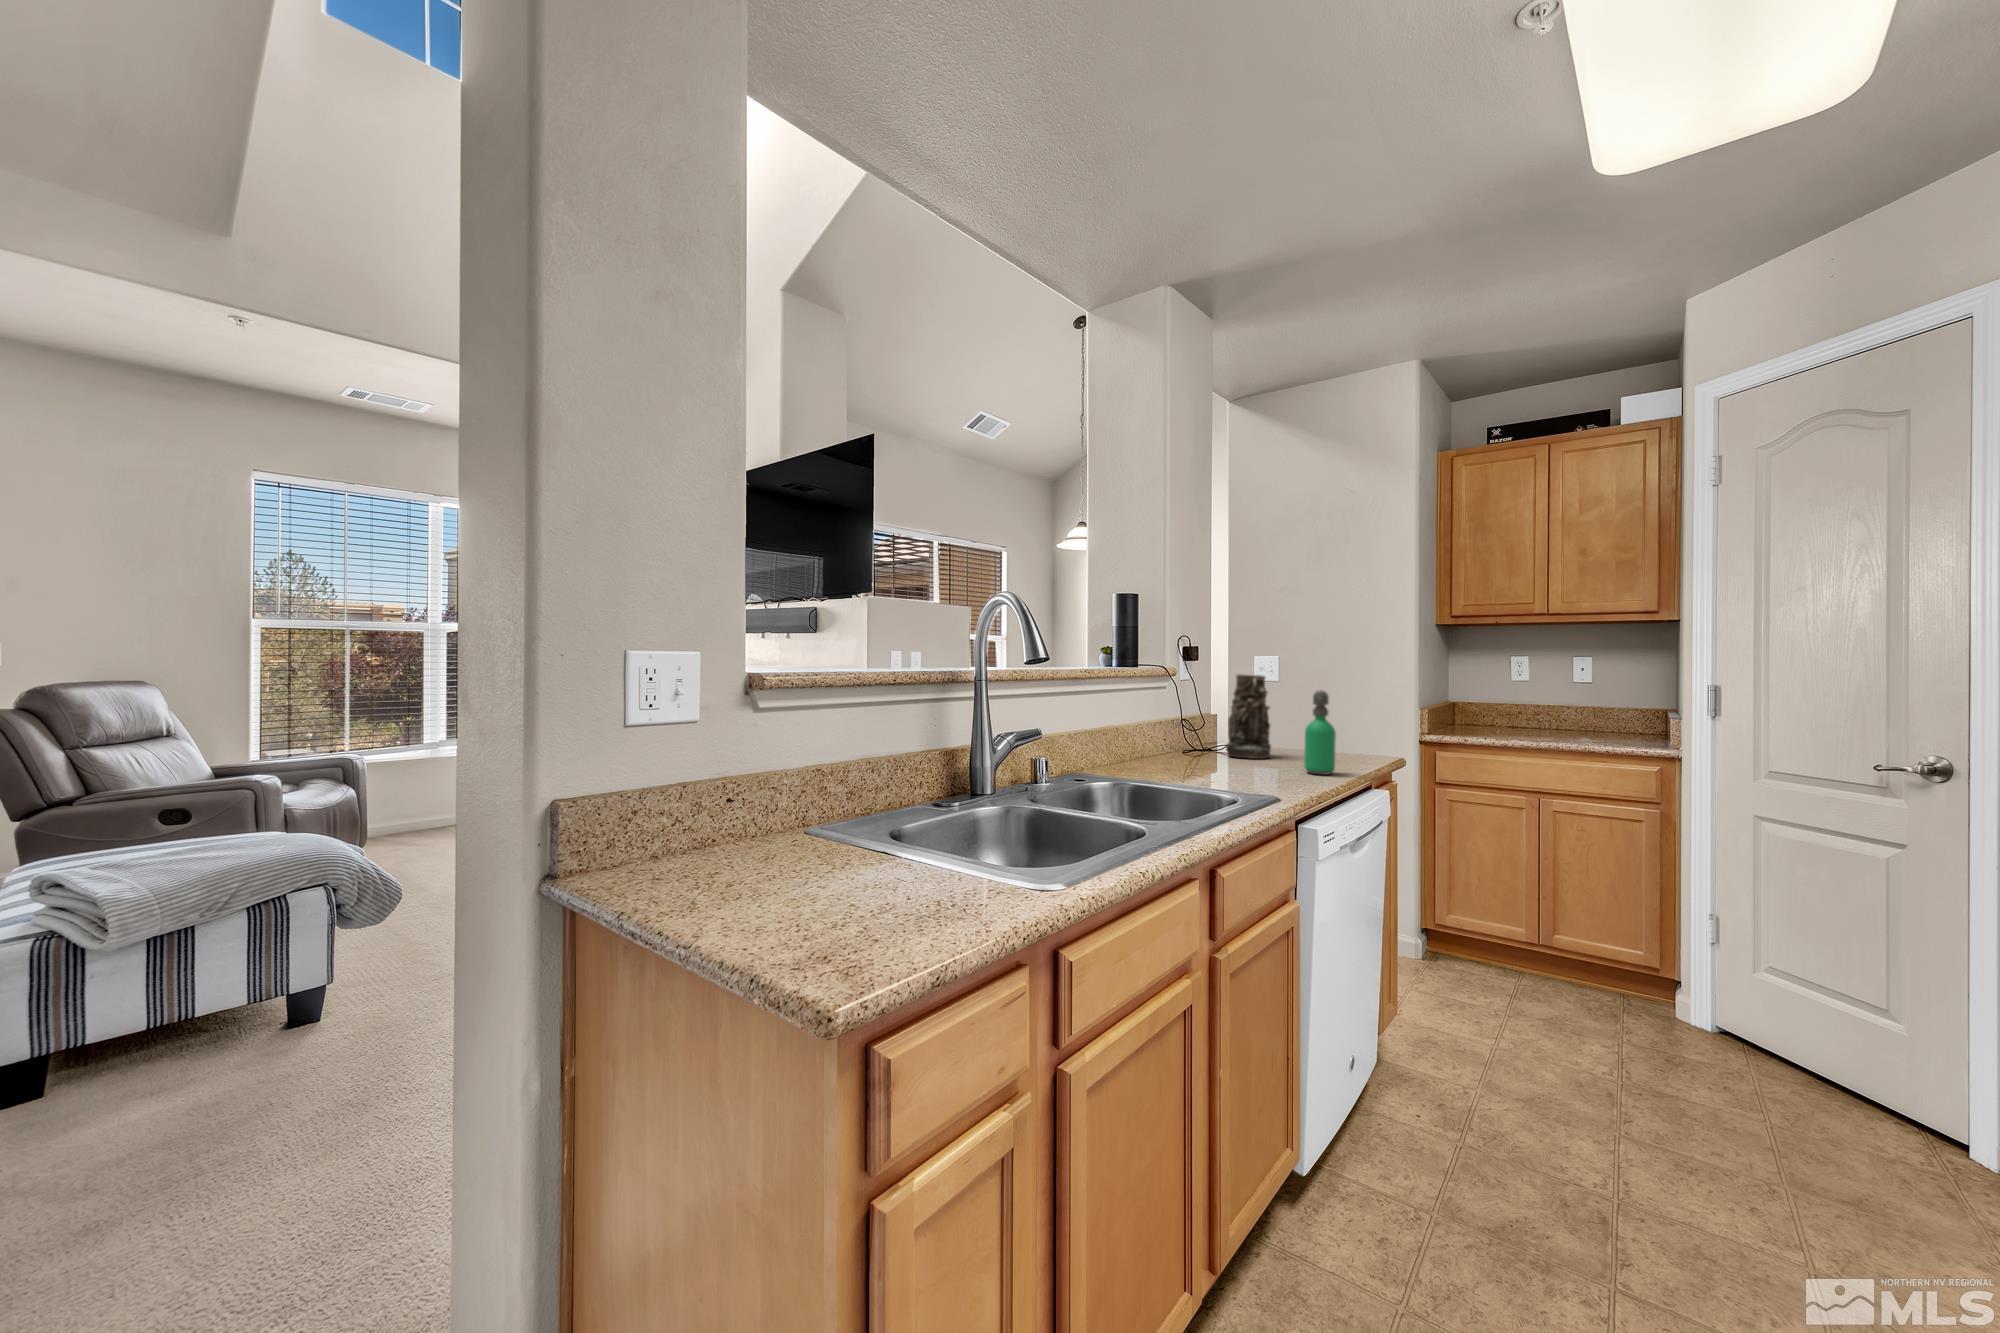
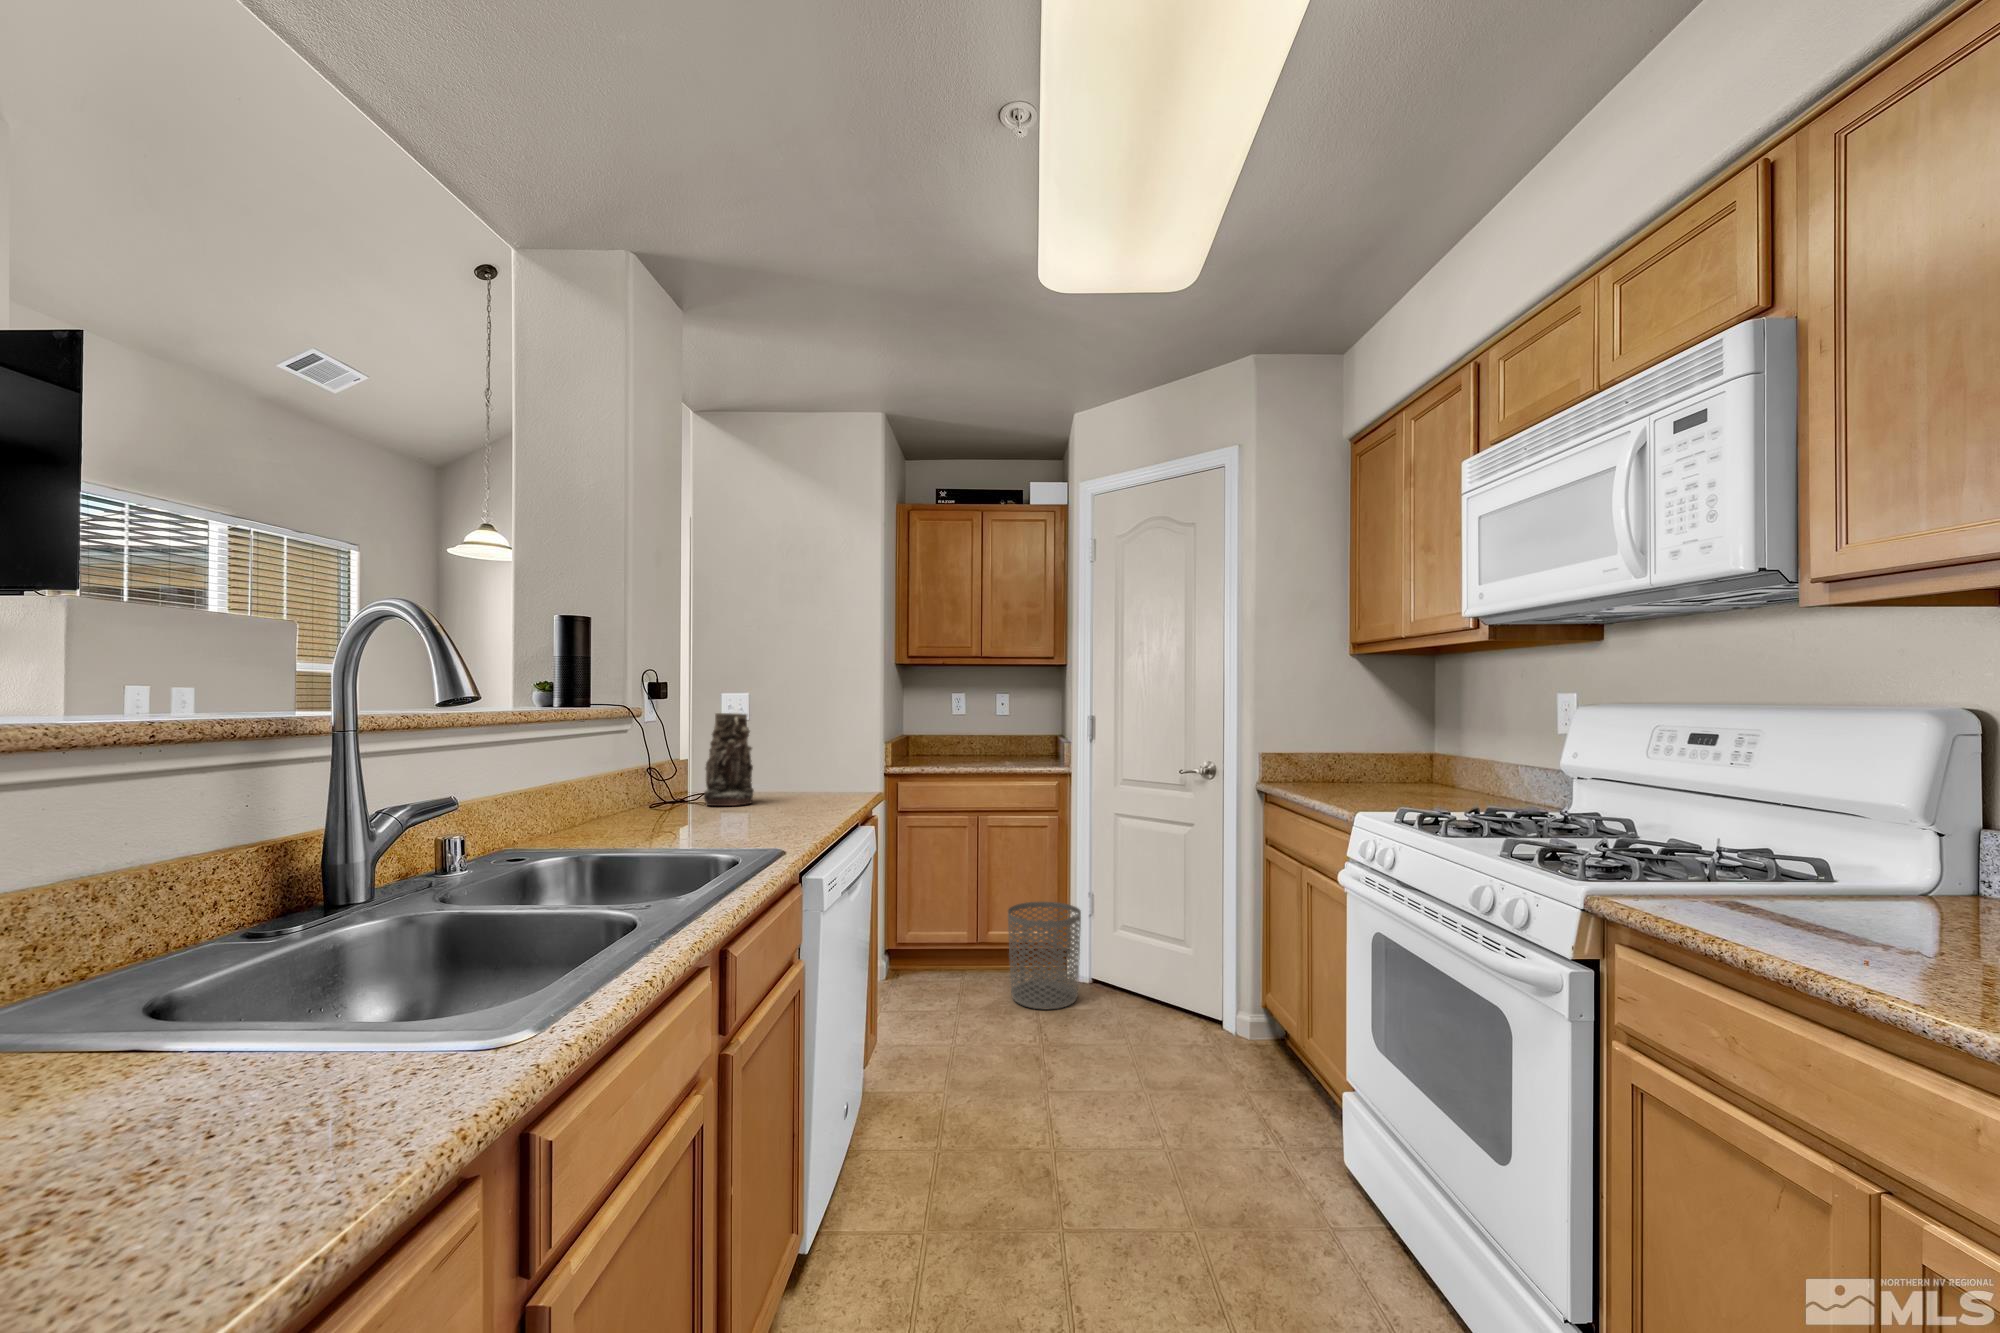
soap dispenser: present [1304,690,1336,775] -> none [793,728,825,817]
waste bin: none [1577,907,1689,1040] -> present [1008,902,1081,1009]

